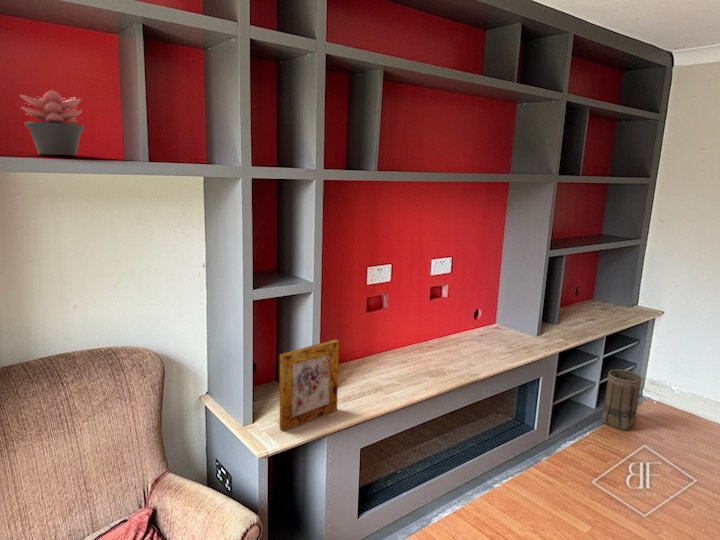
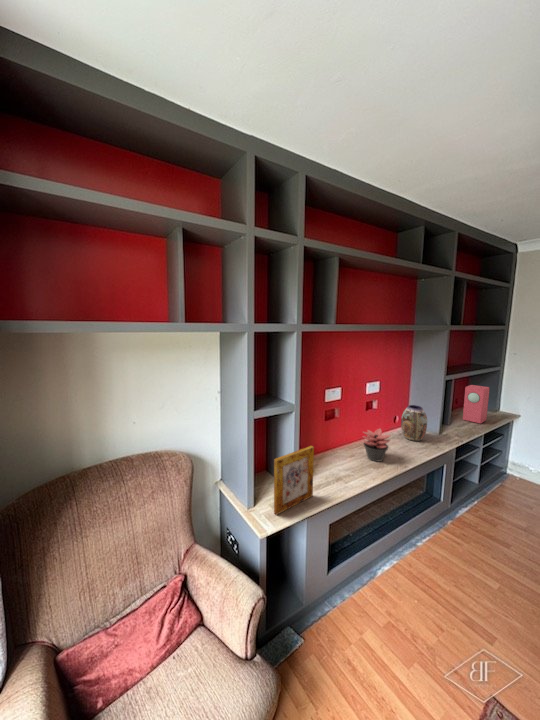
succulent plant: present [20,90,84,155] -> present [363,428,390,462]
speaker: none [579,265,618,322] -> present [463,385,490,424]
vase: none [483,292,518,344] -> present [401,405,427,441]
basket: present [602,369,641,430] -> none [484,456,513,501]

